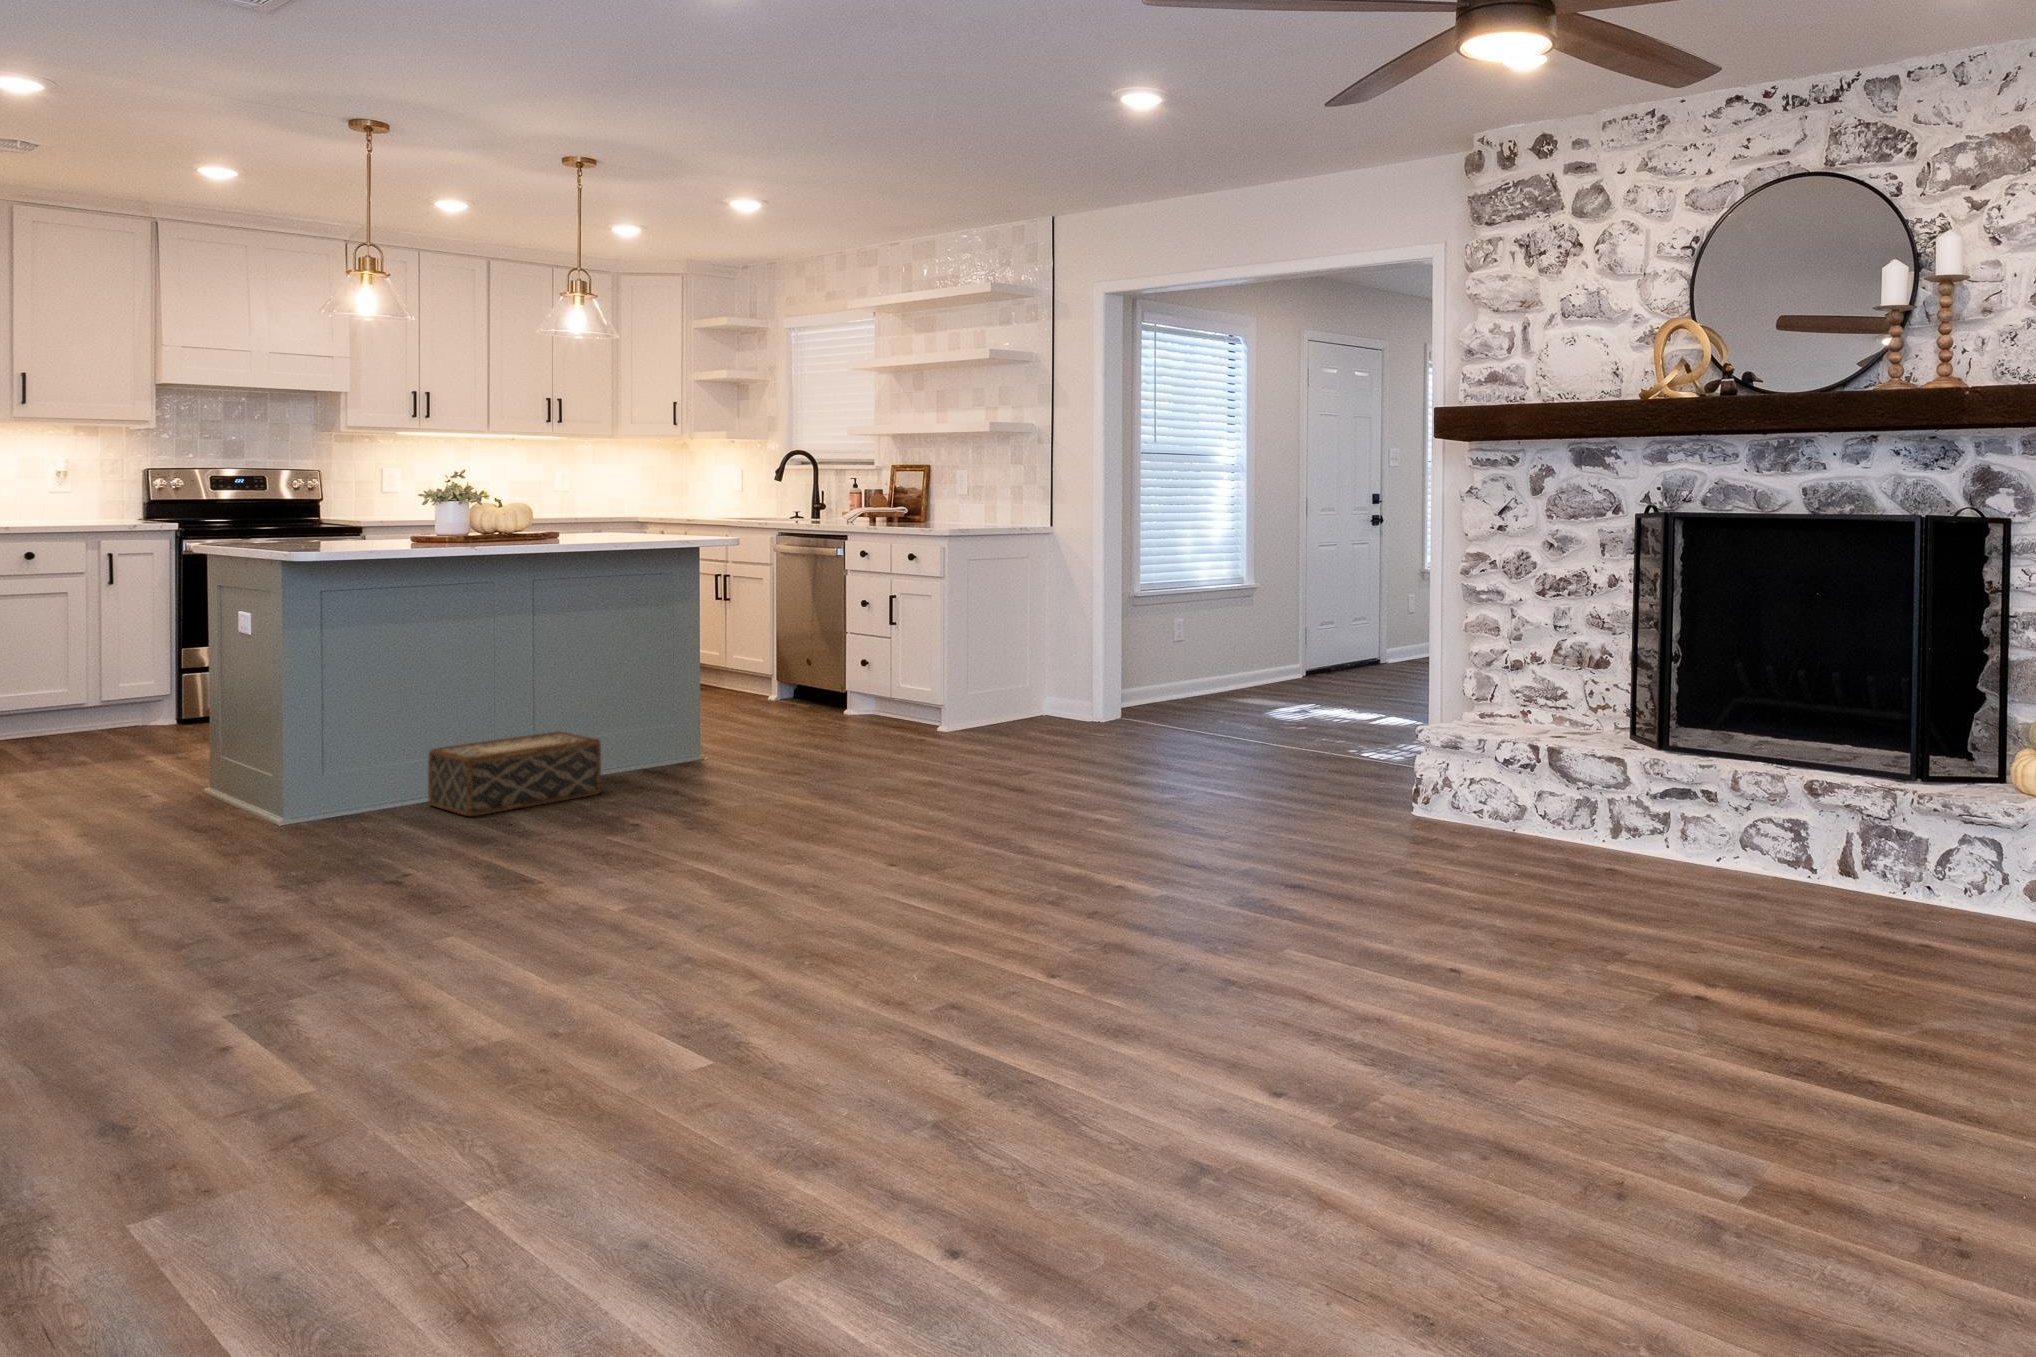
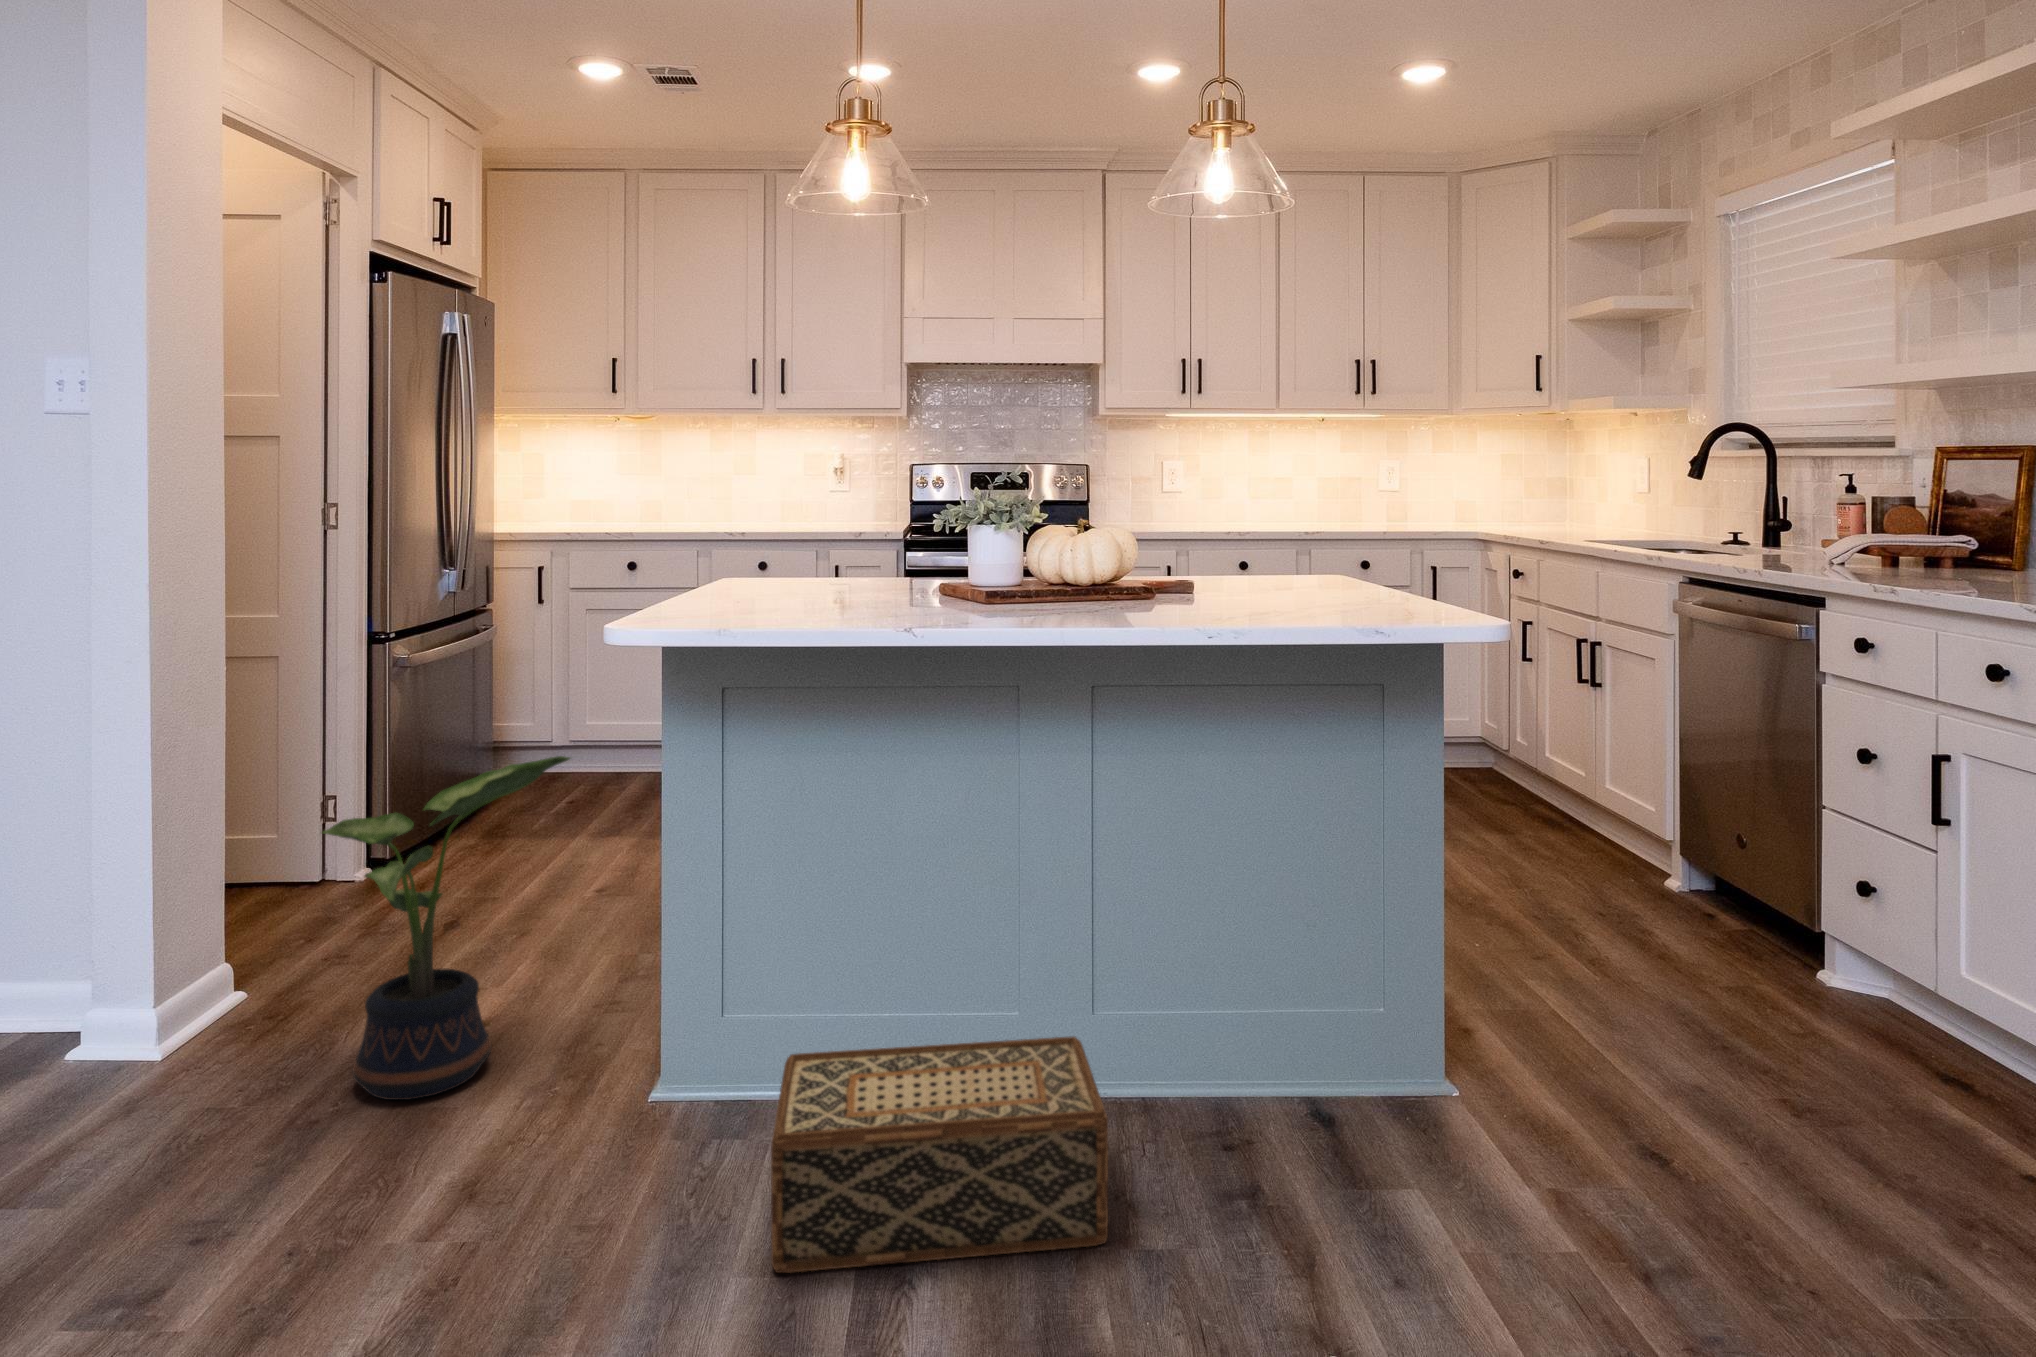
potted plant: none [66,636,223,830] -> present [322,756,570,1100]

